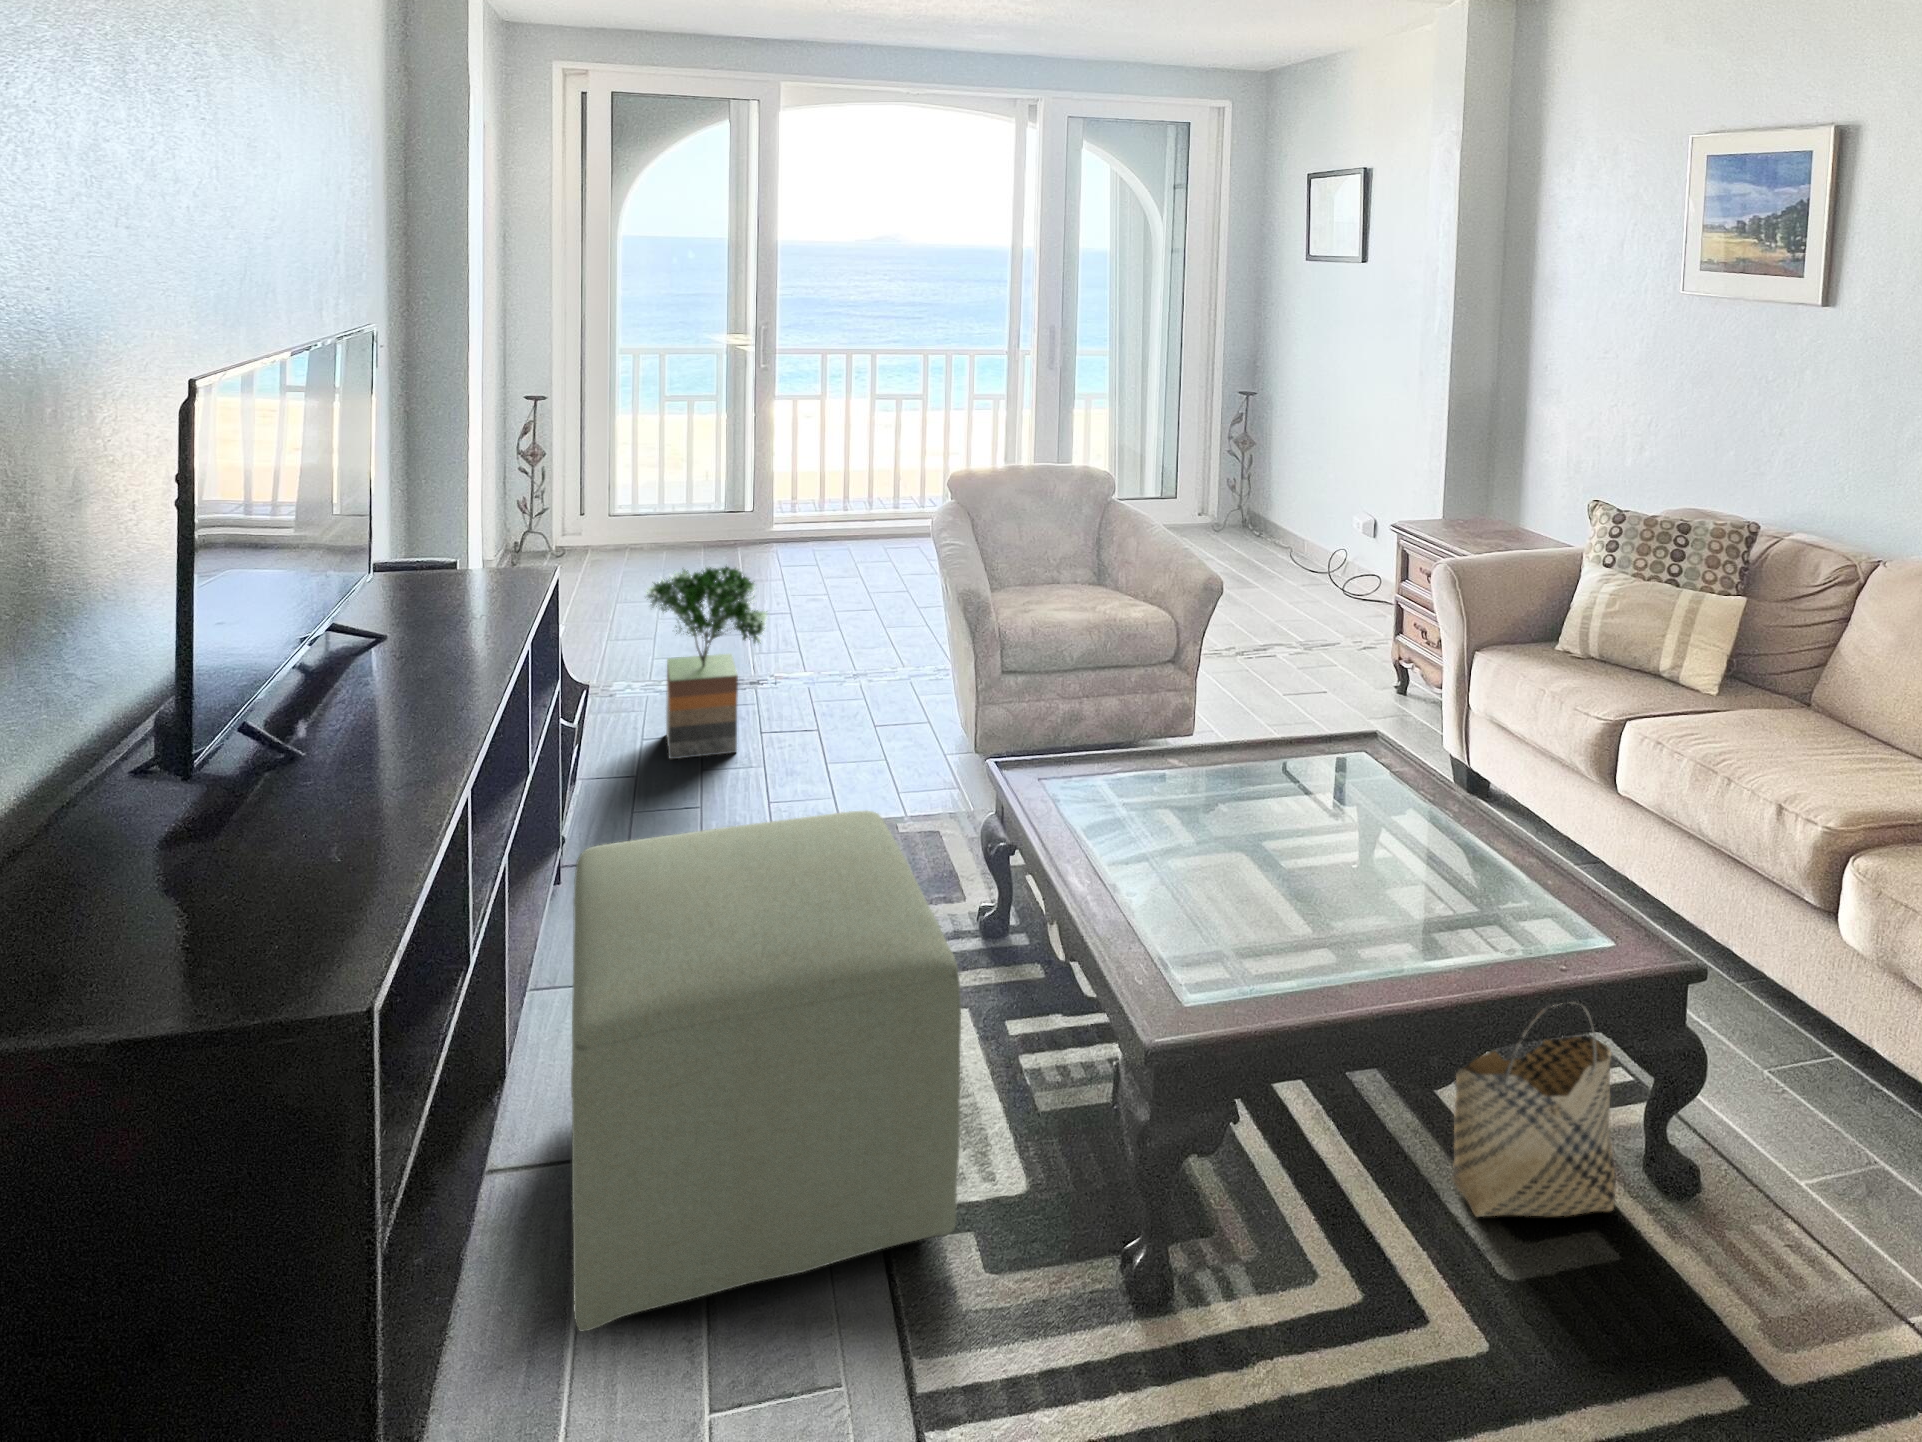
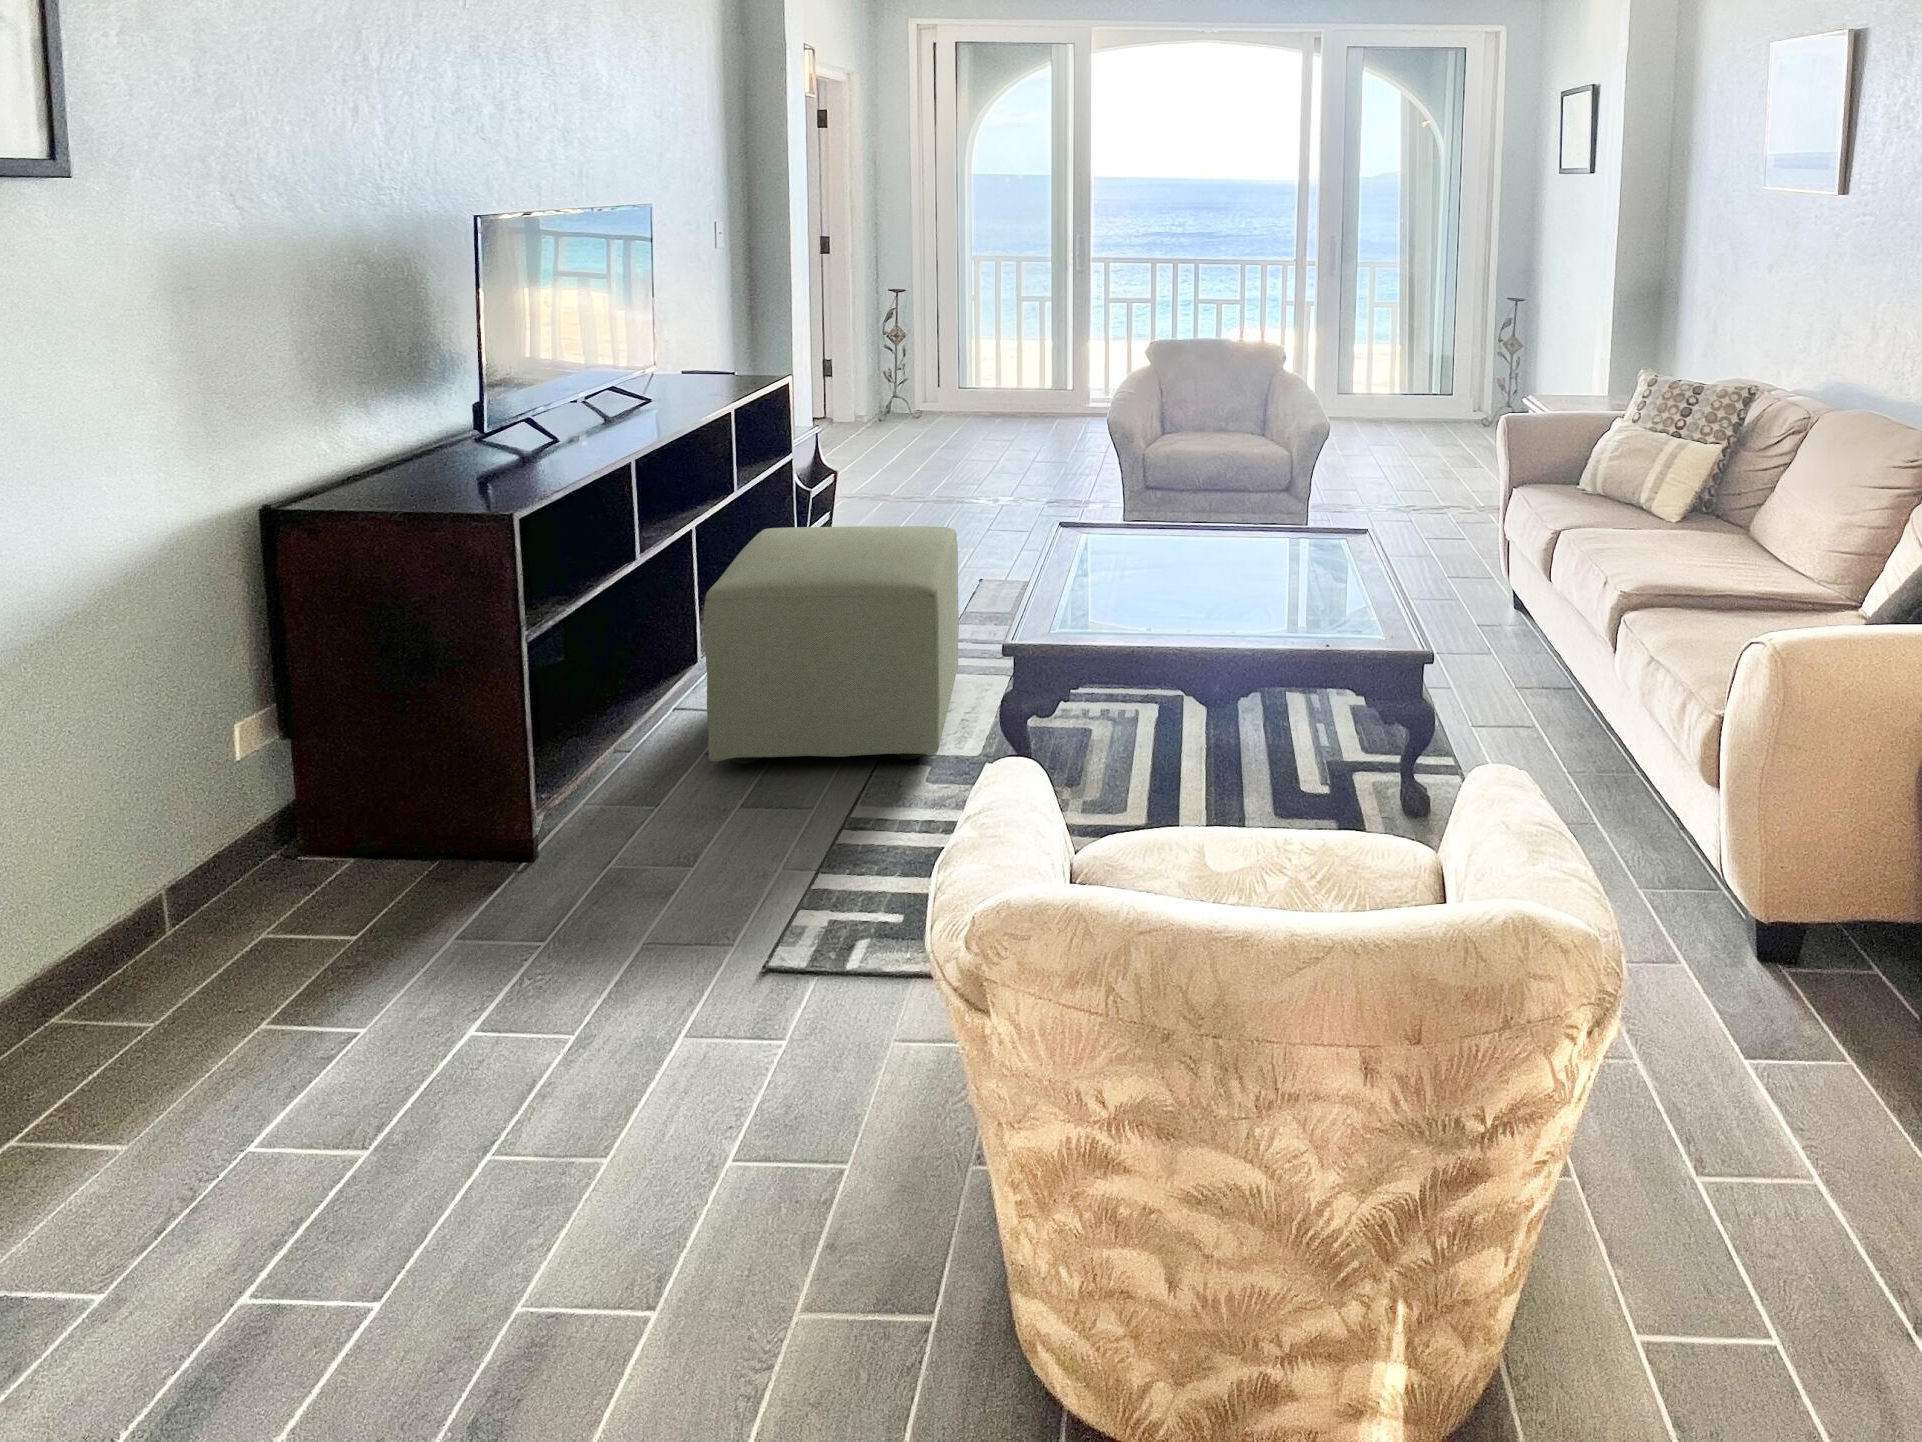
potted tree: present [647,566,767,759] -> none [904,400,996,538]
woven basket: present [1451,952,1616,1217] -> none [1263,631,1380,802]

